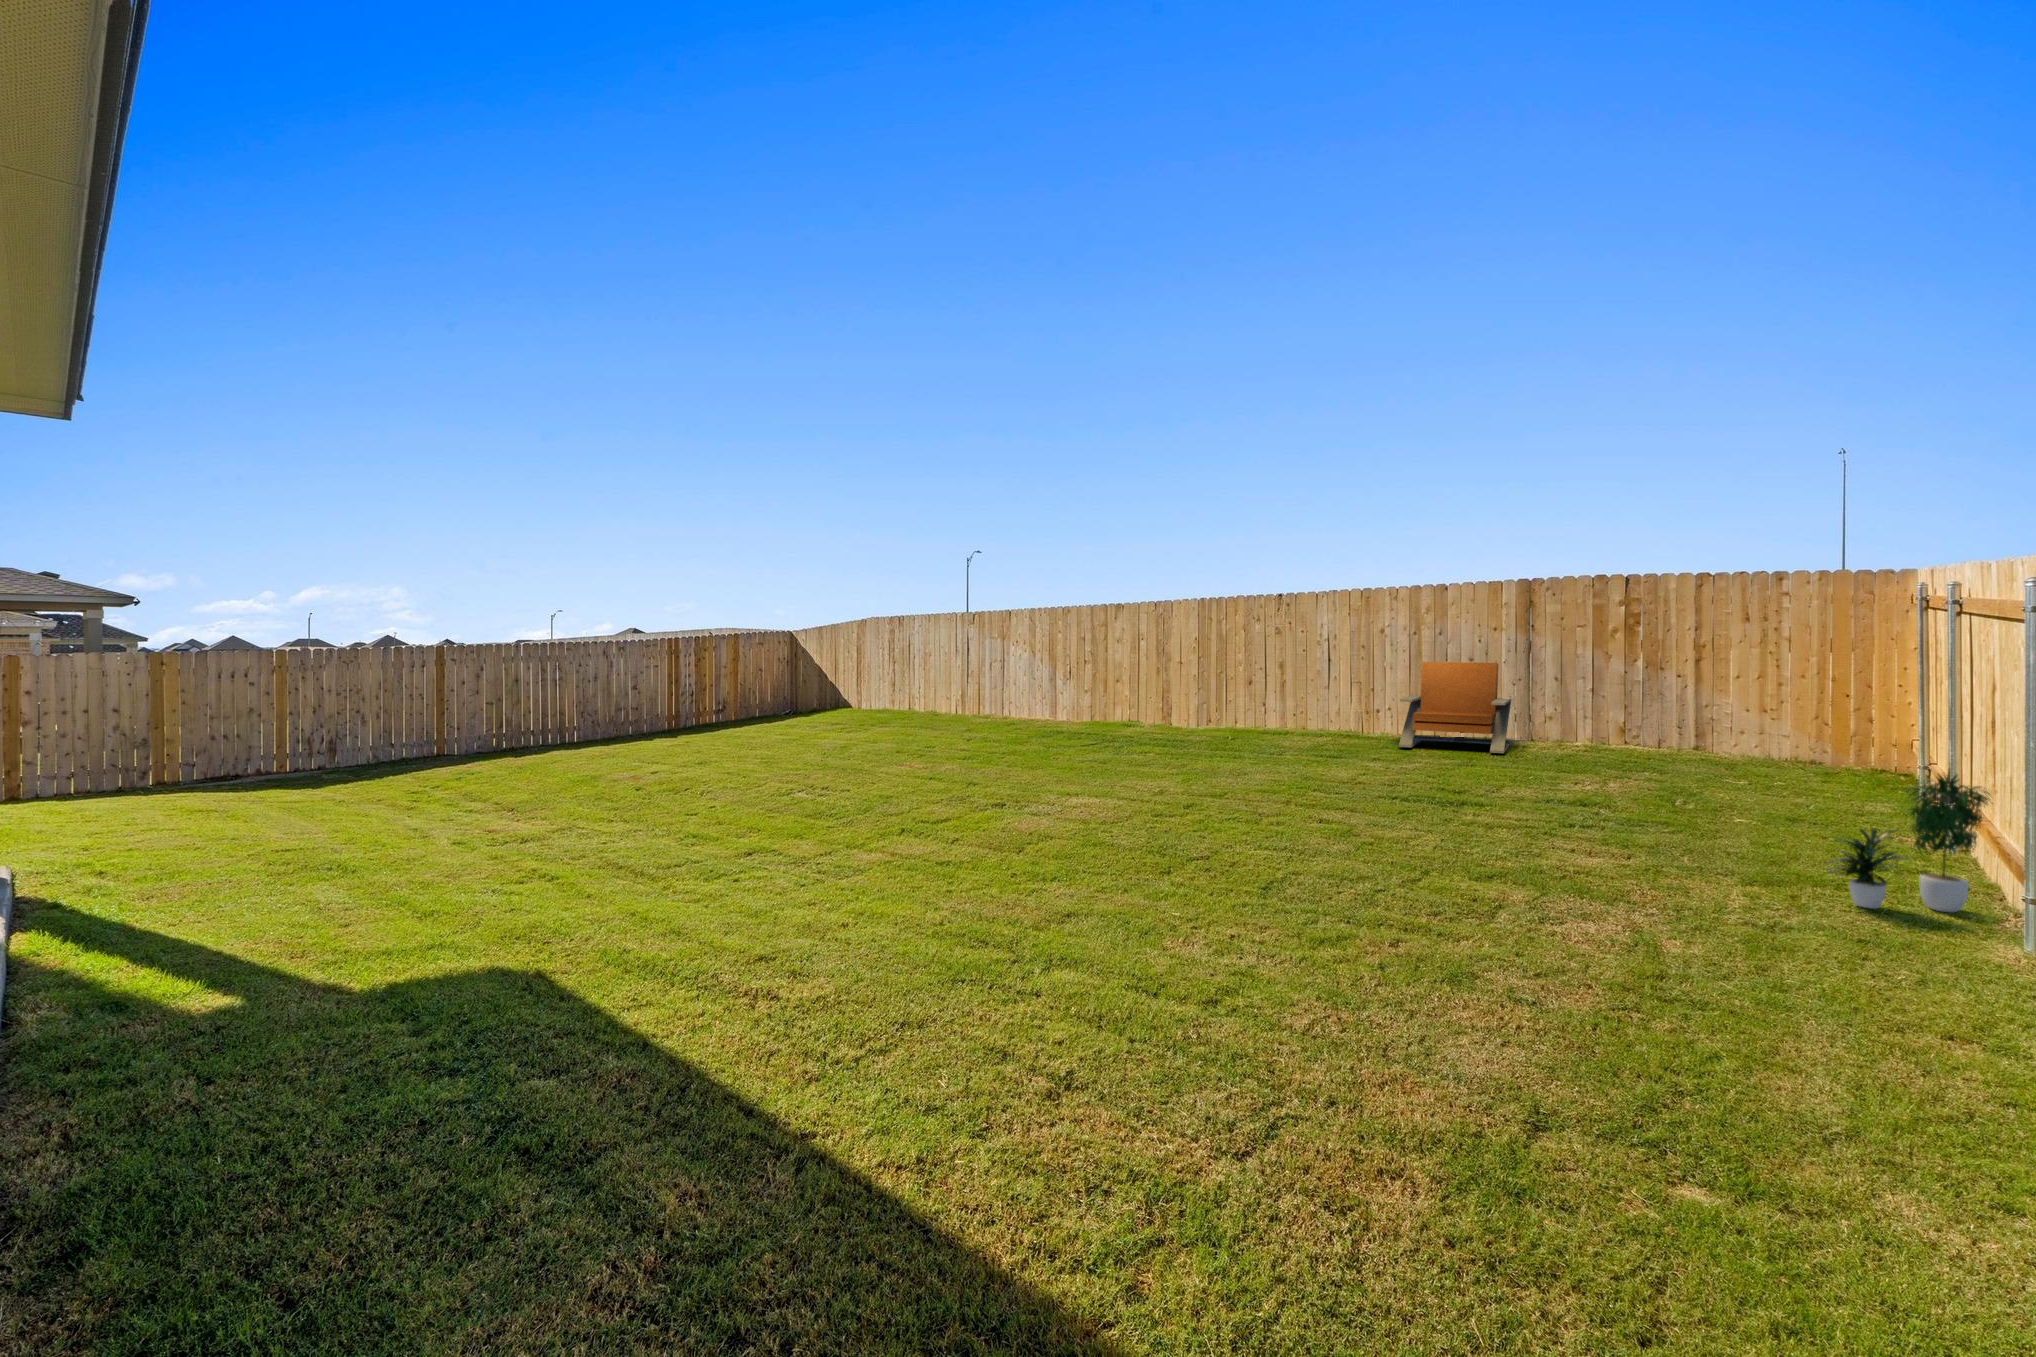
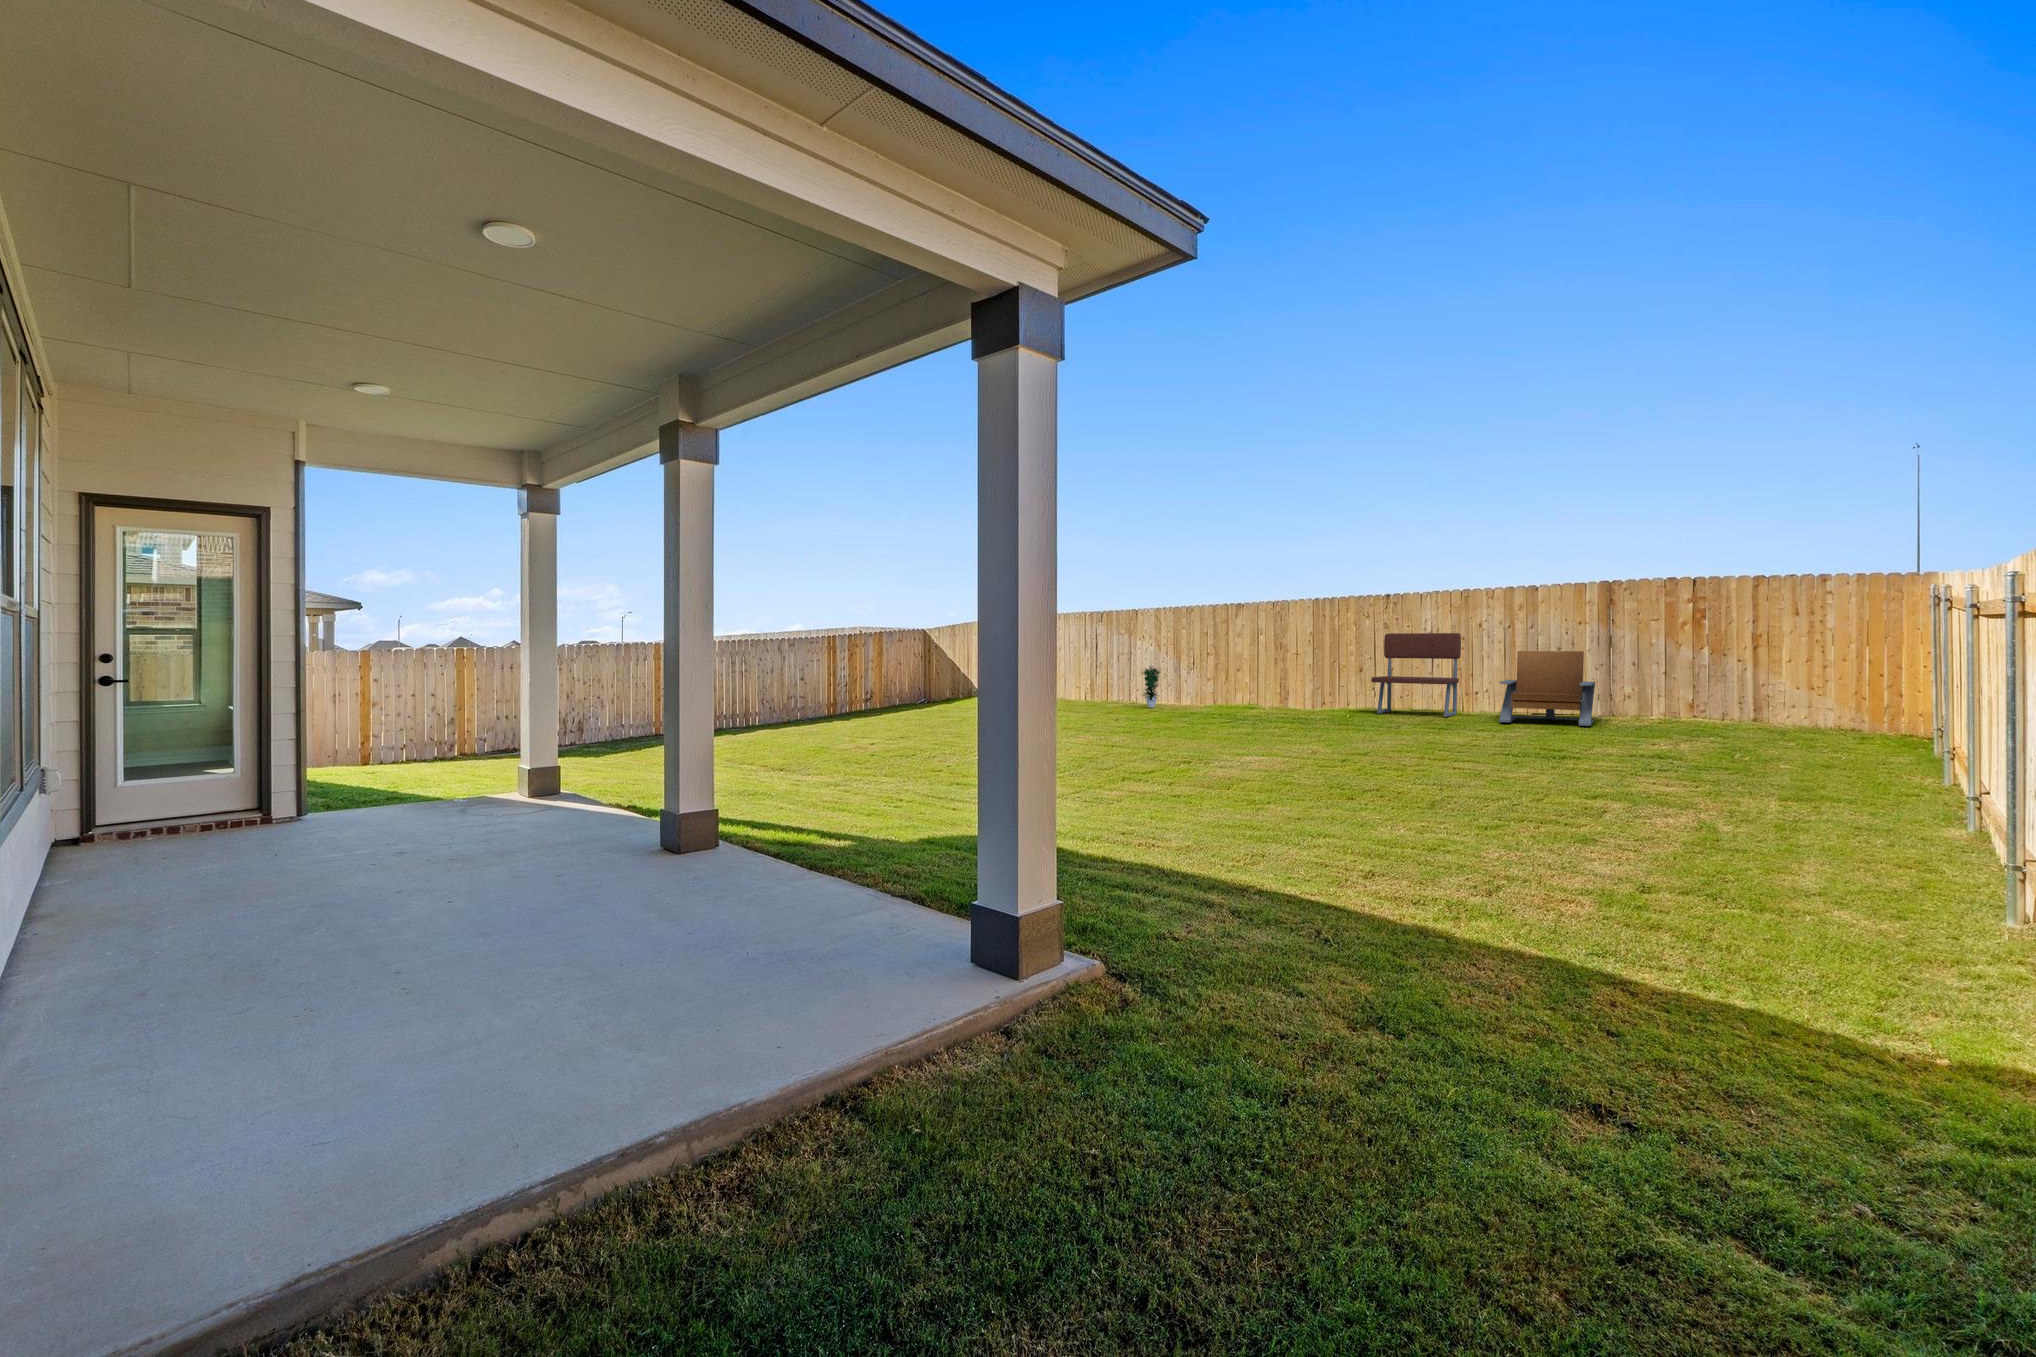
bench: none [1257,640,1360,739] -> present [1371,633,1461,717]
potted plant: present [1833,771,1991,912] -> present [1143,666,1160,708]

